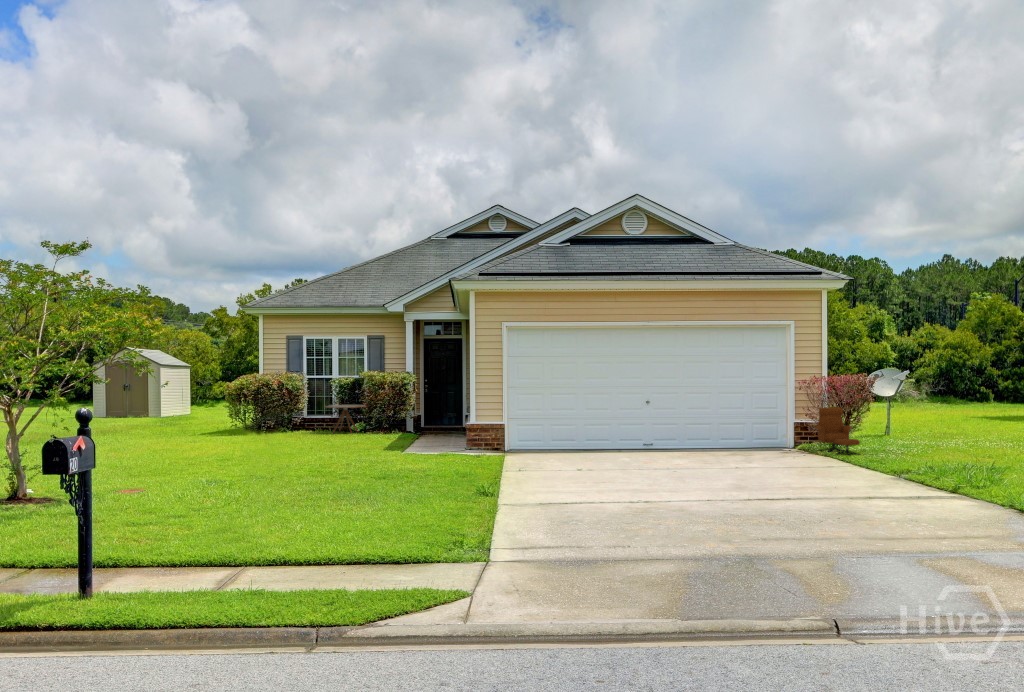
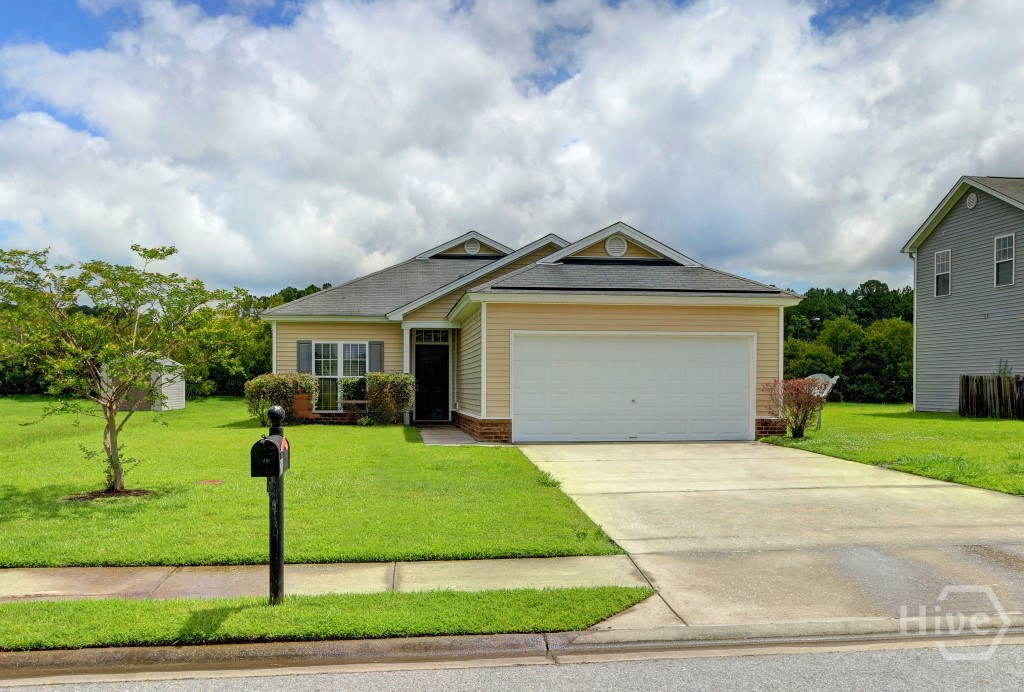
lounge chair: present [815,407,860,455] -> present [291,394,320,424]

